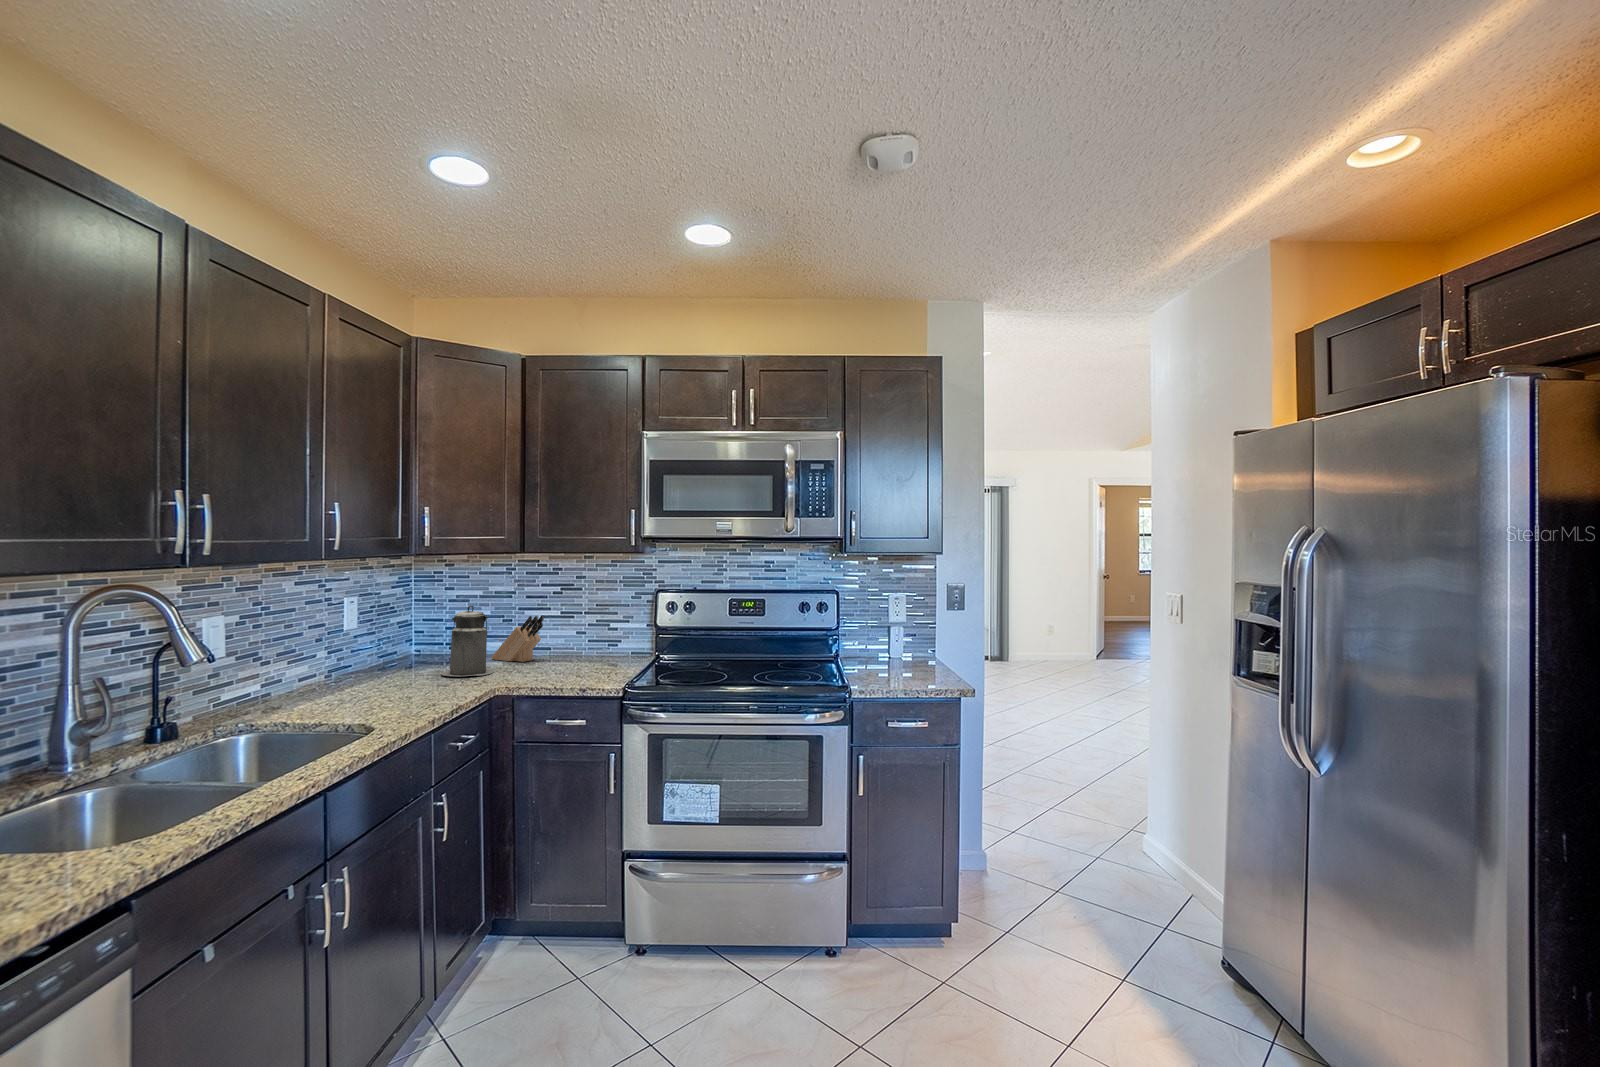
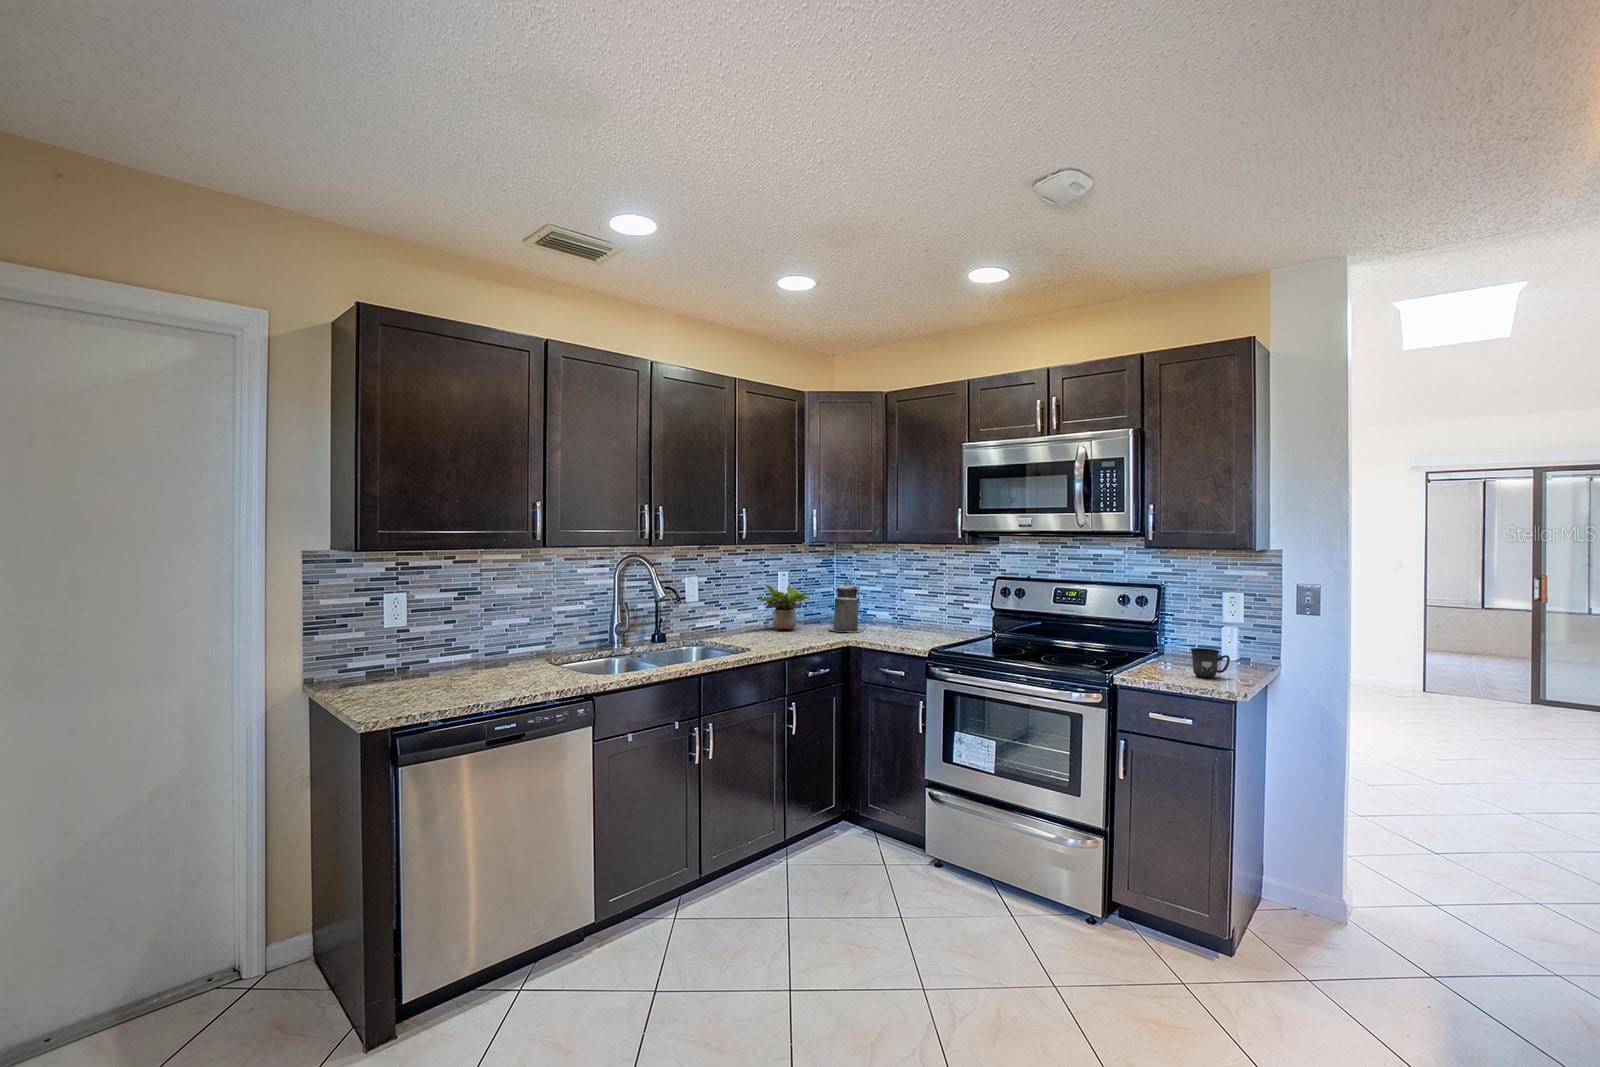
knife block: present [491,615,544,662] -> none [875,592,907,628]
potted plant: none [330,618,410,685] -> present [760,584,810,630]
mug: none [899,651,929,680] -> present [1191,648,1230,678]

